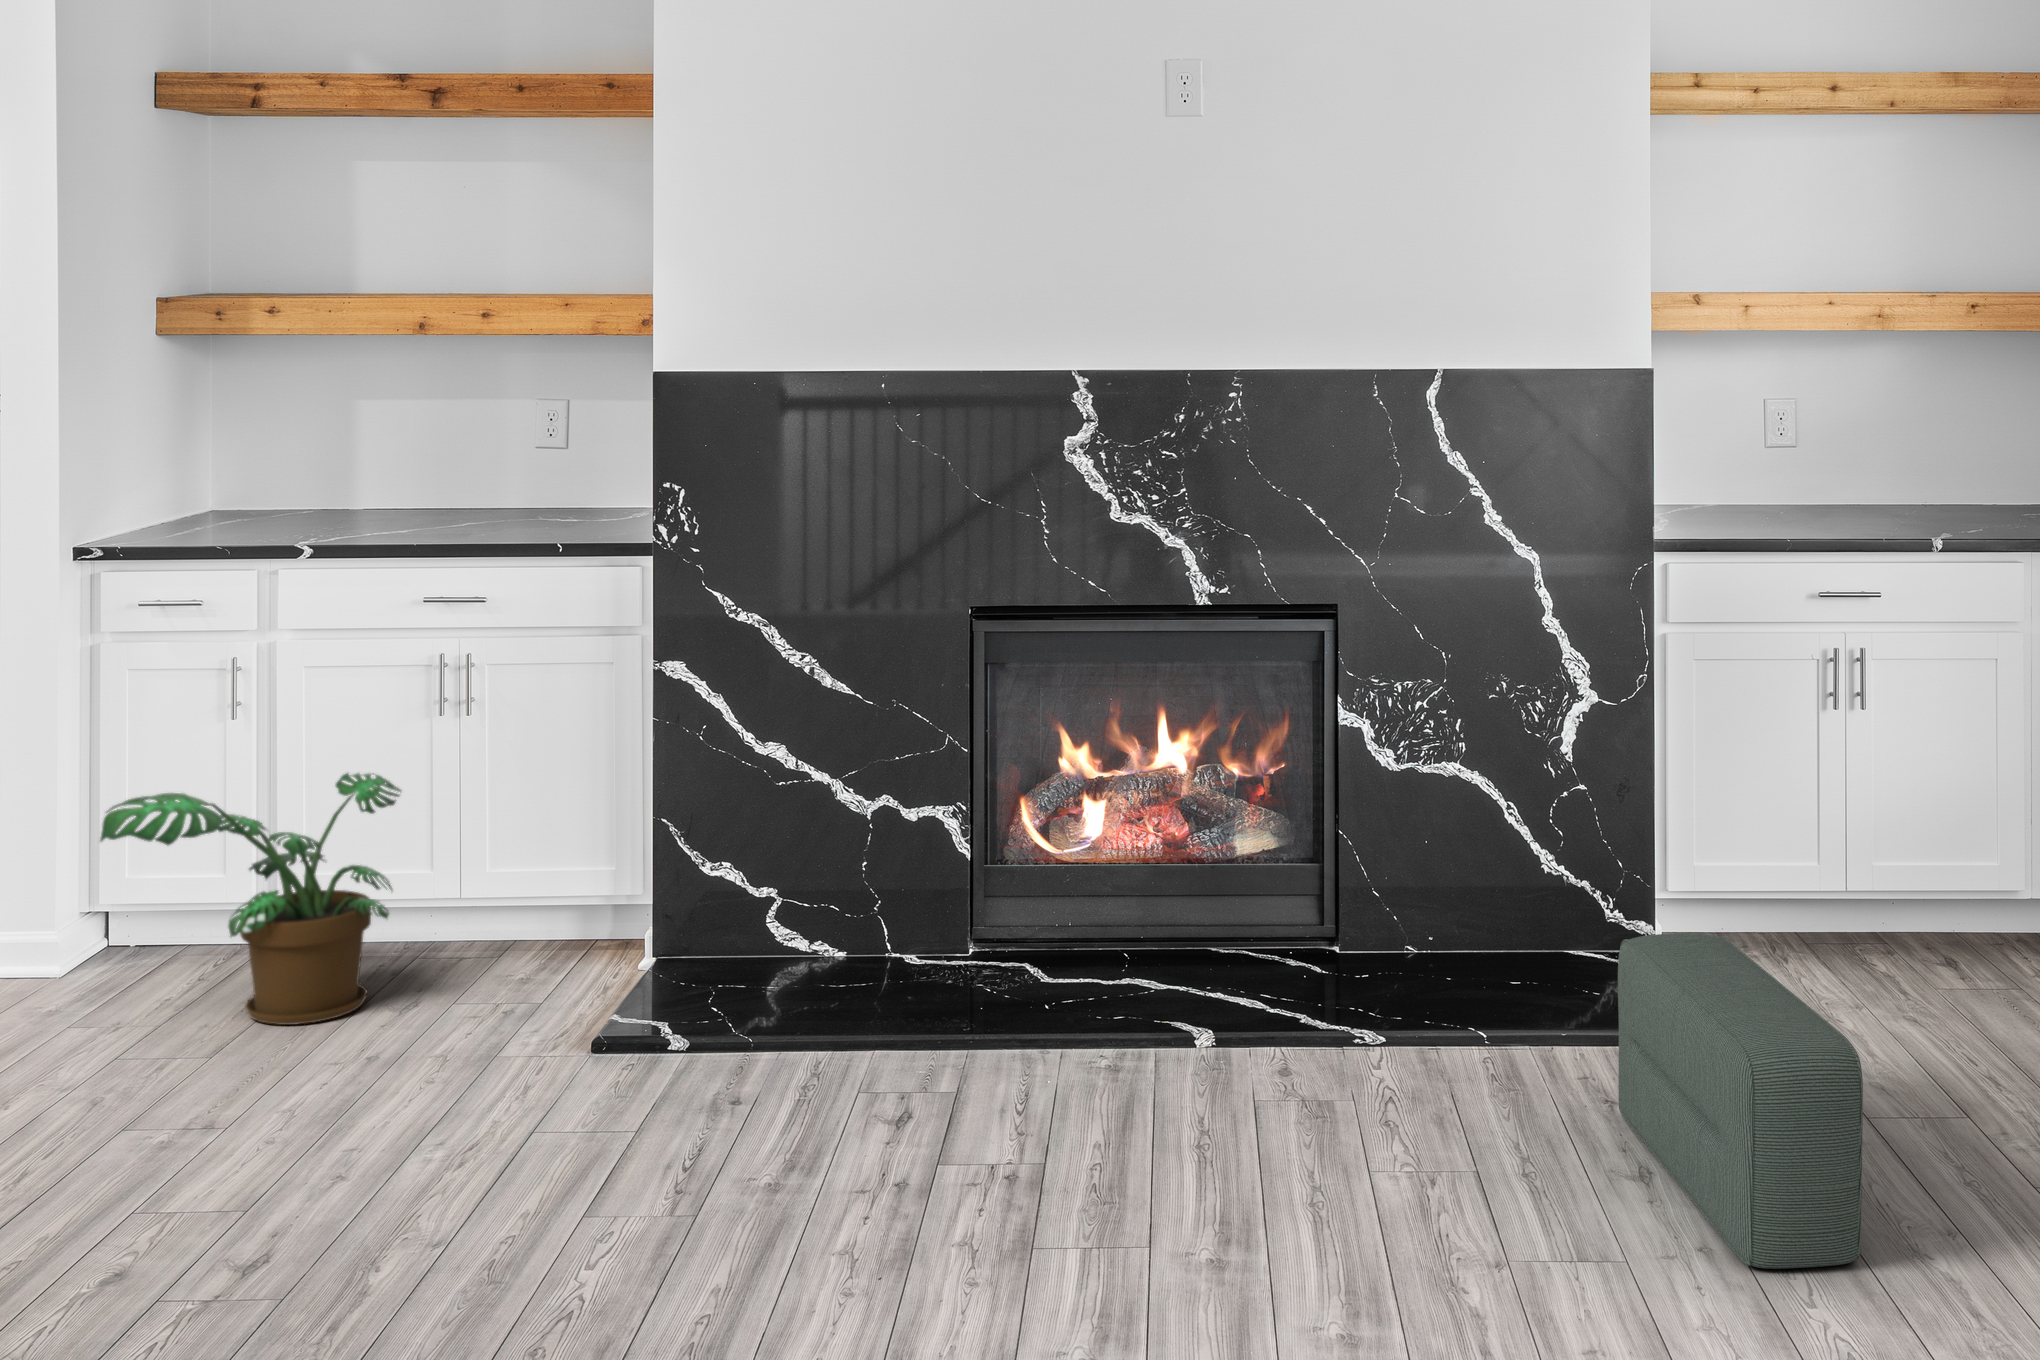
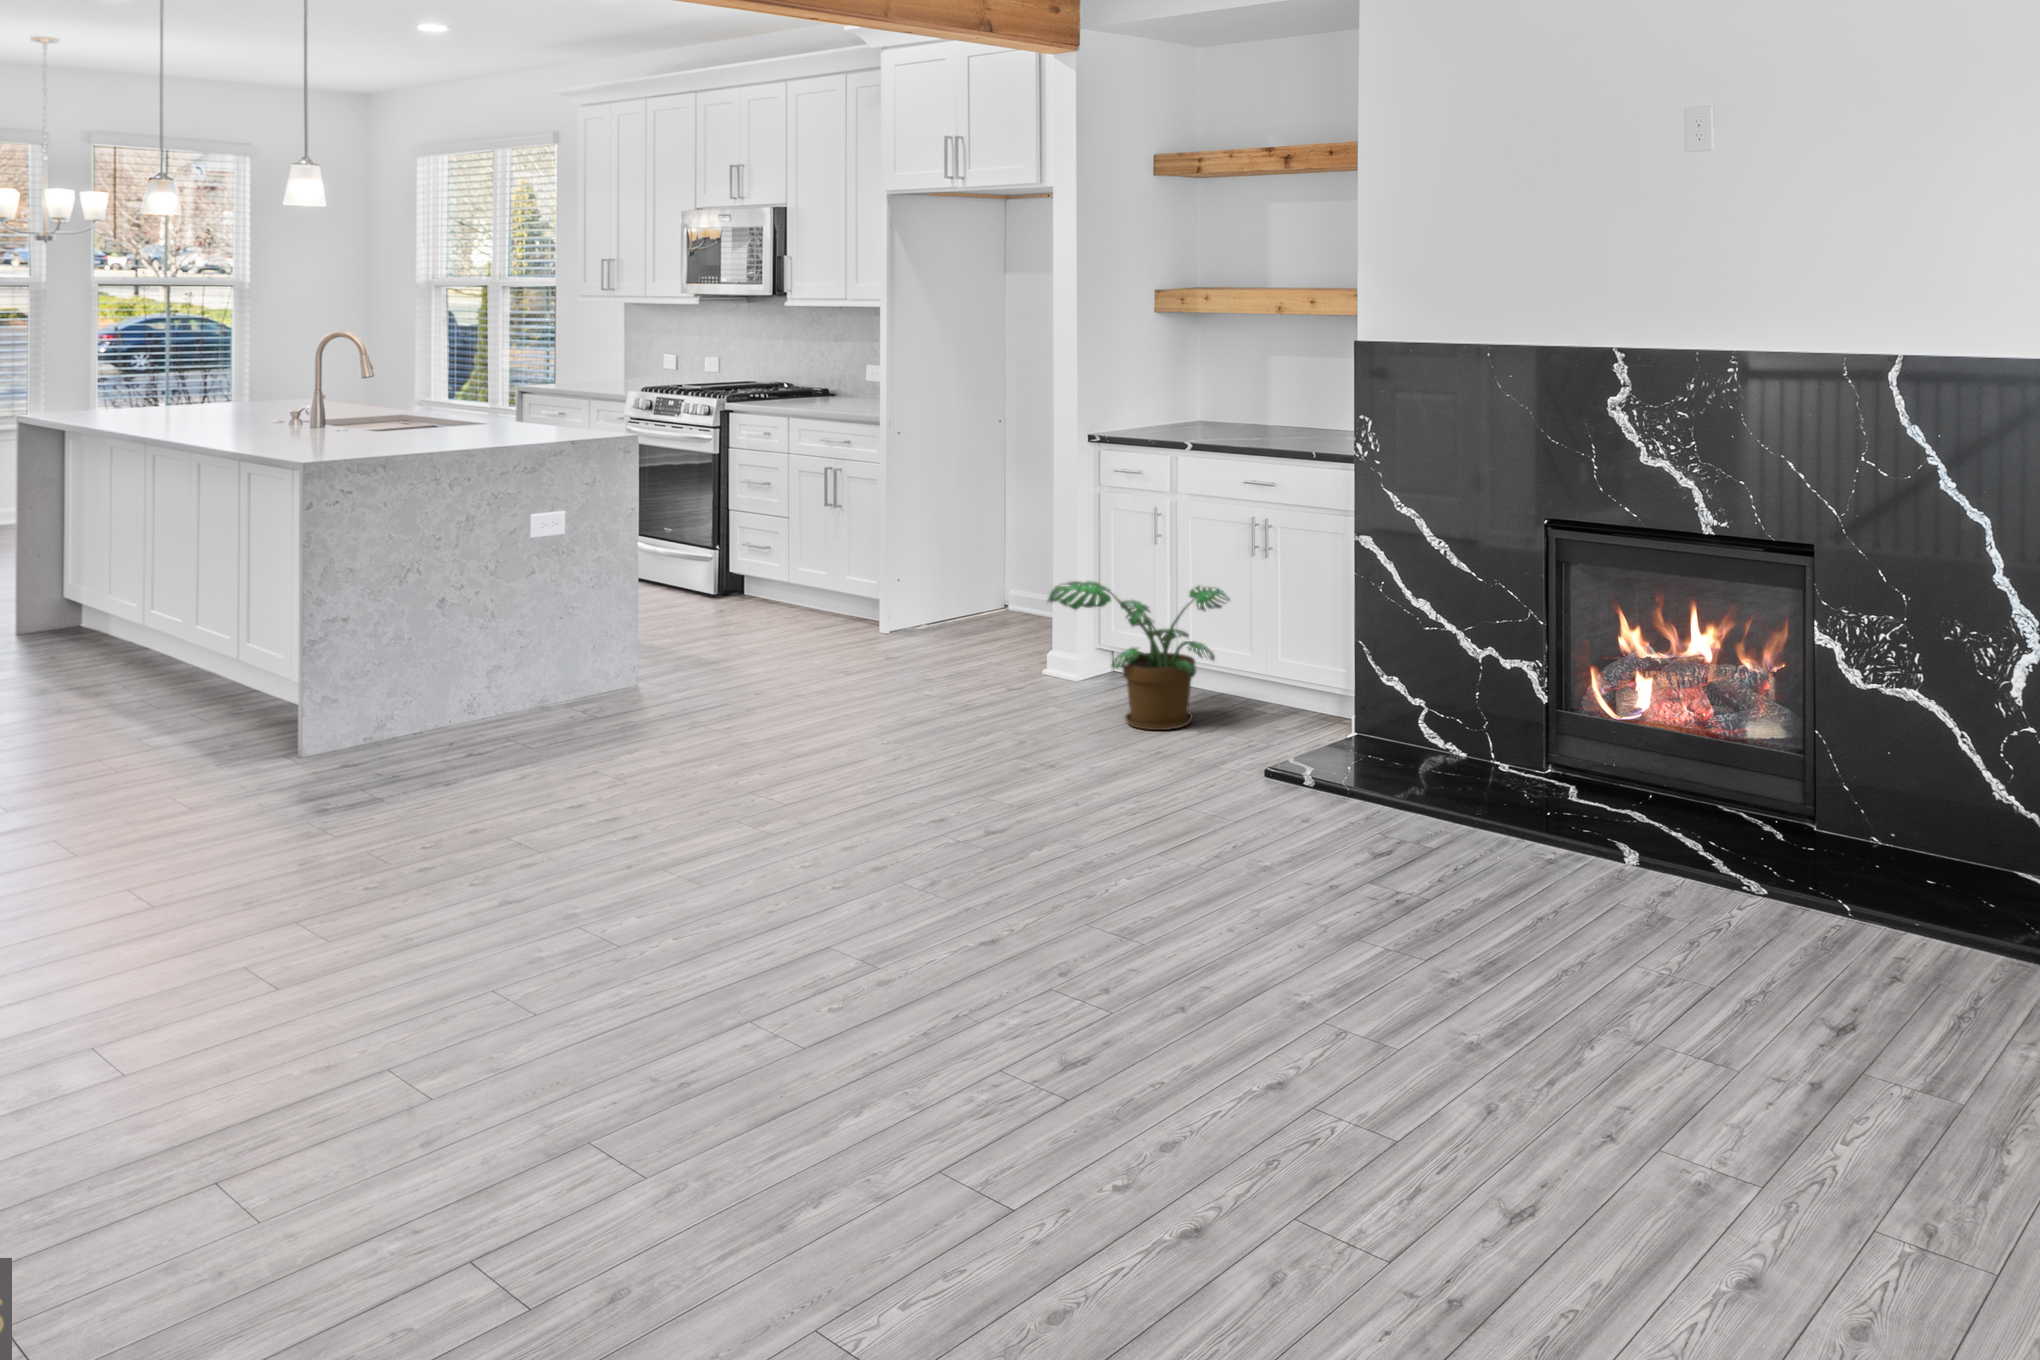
pouf: present [1618,933,1863,1269] -> none [1803,846,1979,1152]

